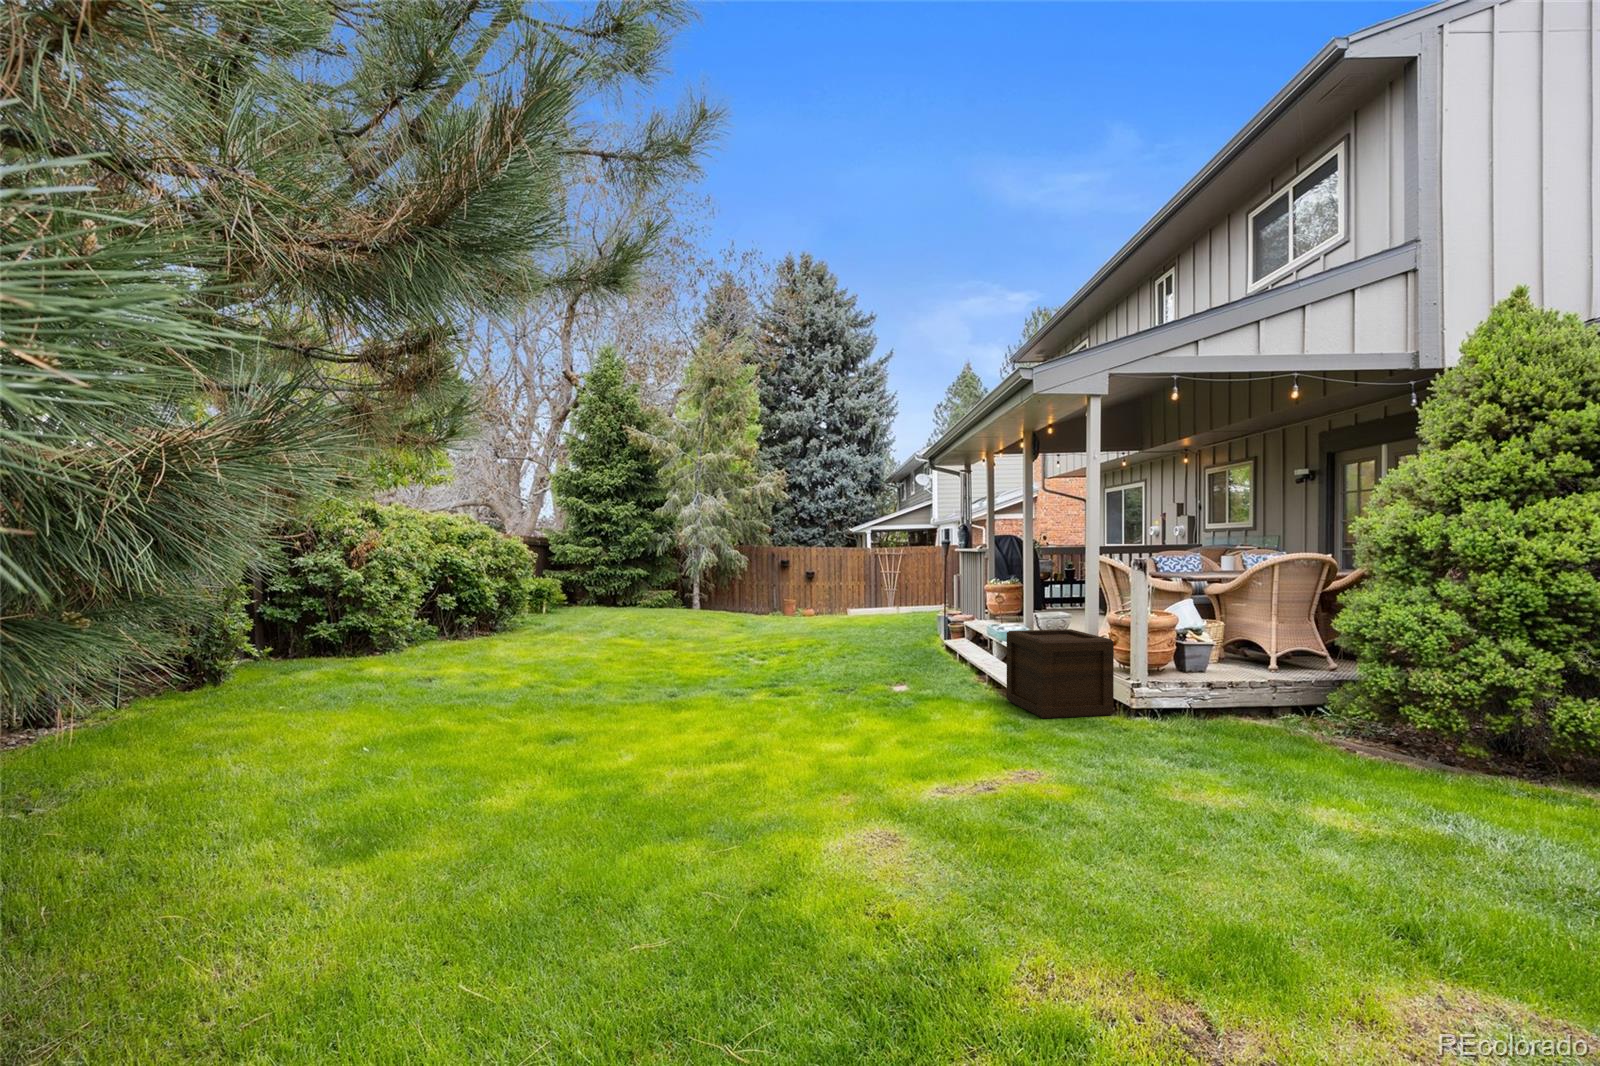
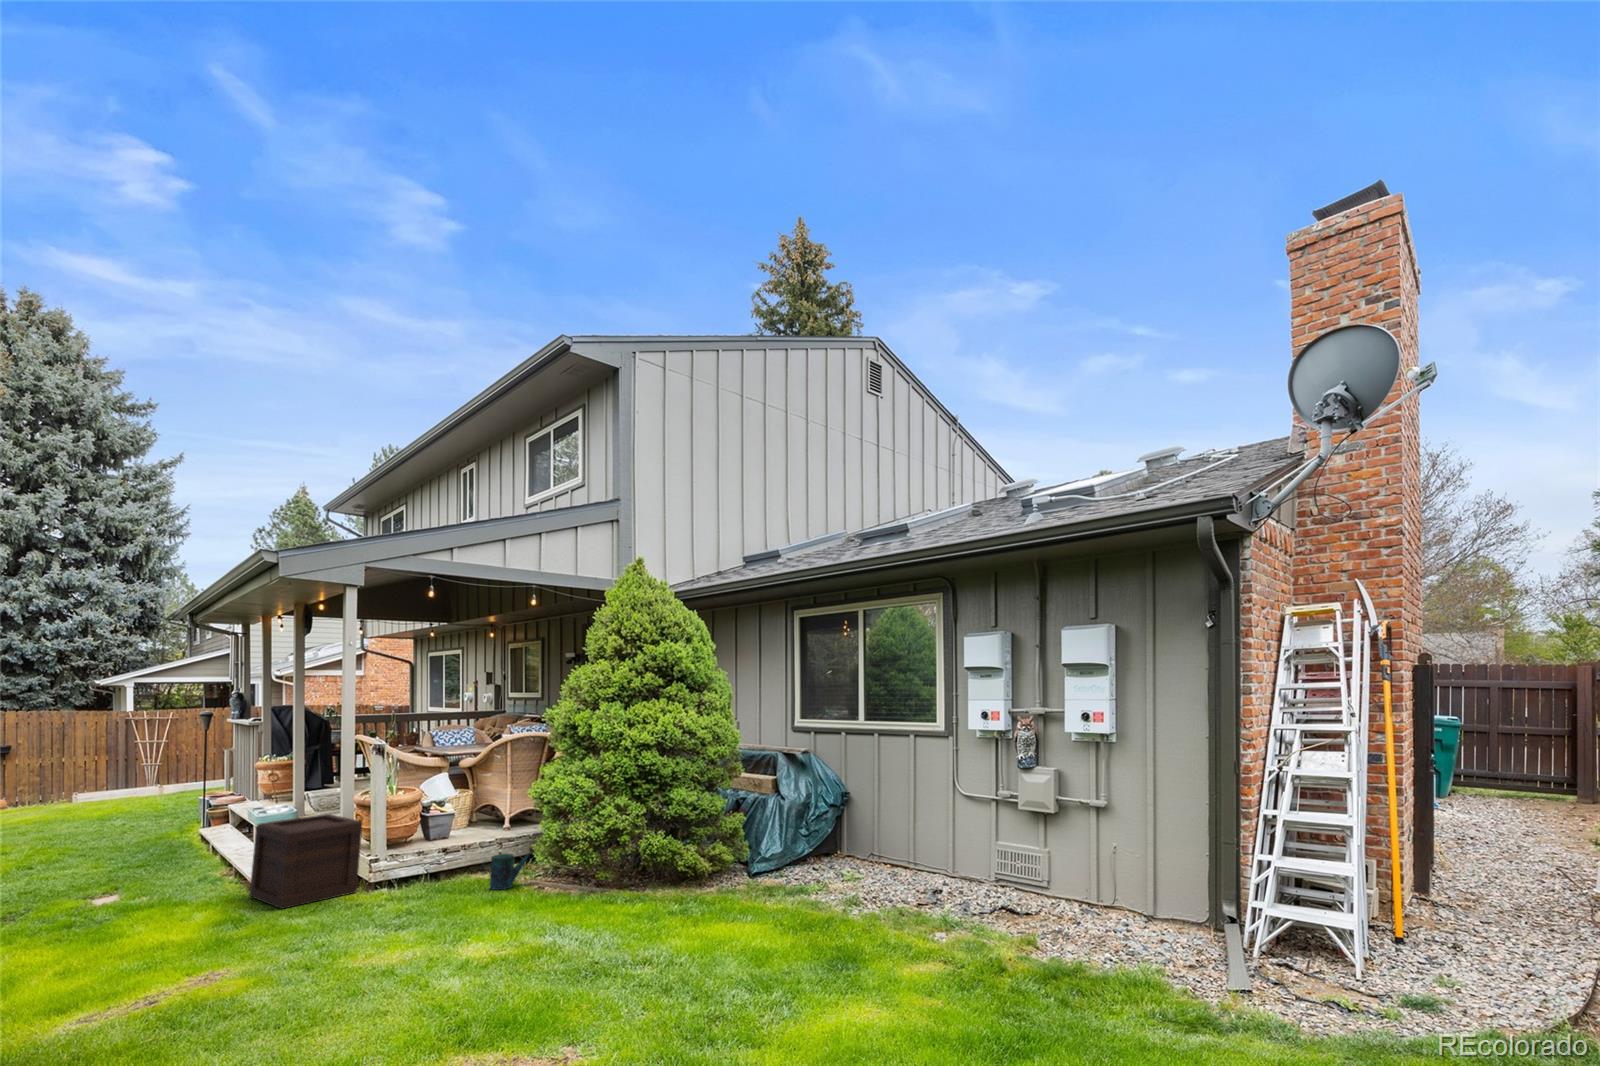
watering can: none [1273,698,1349,746] -> present [484,848,534,890]

